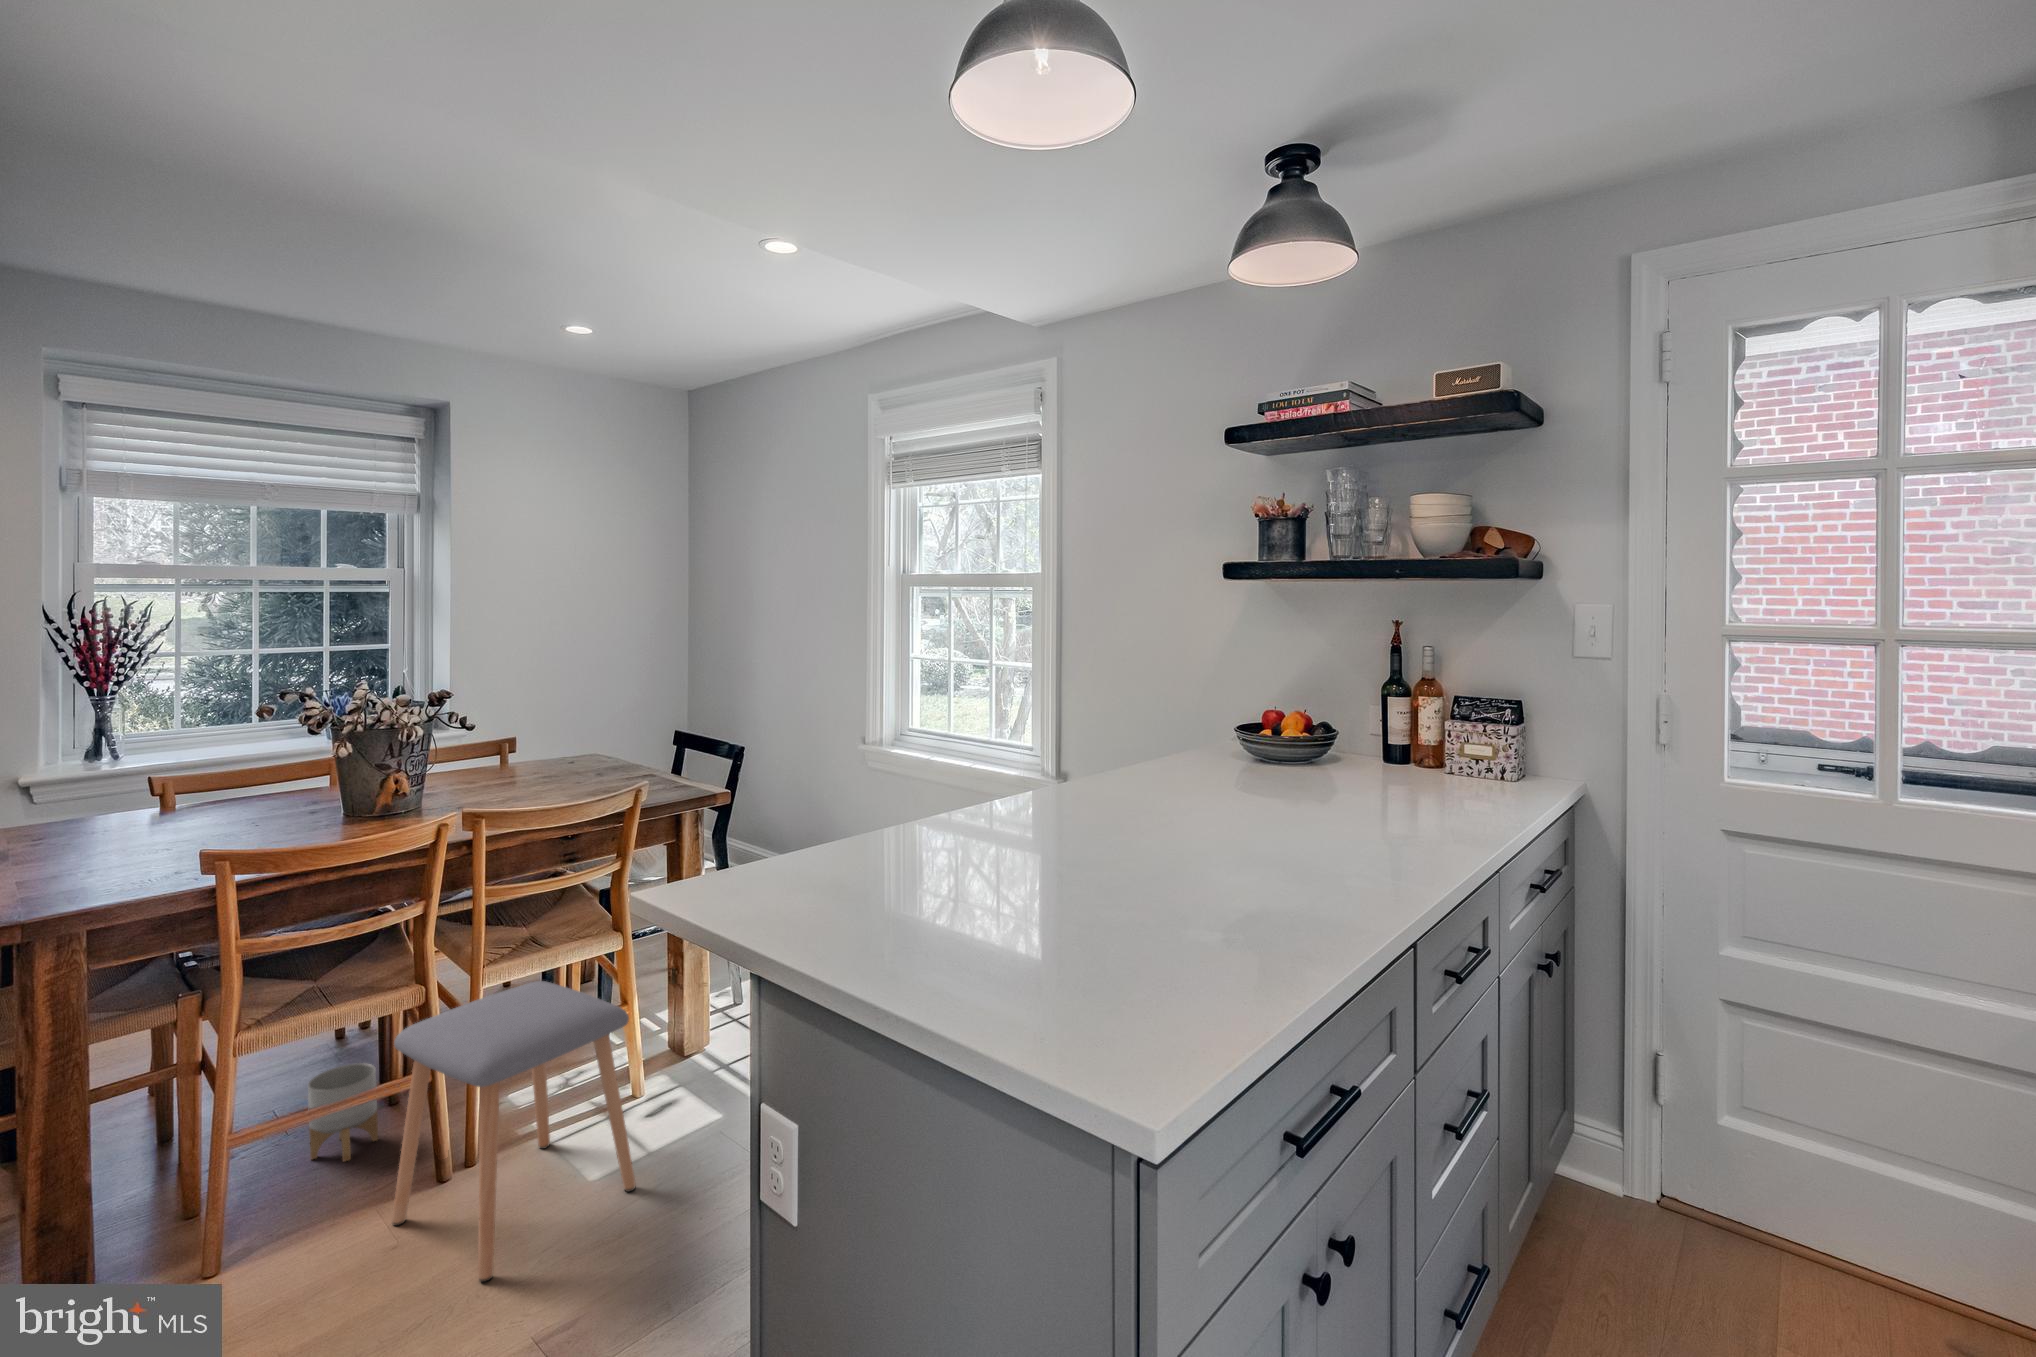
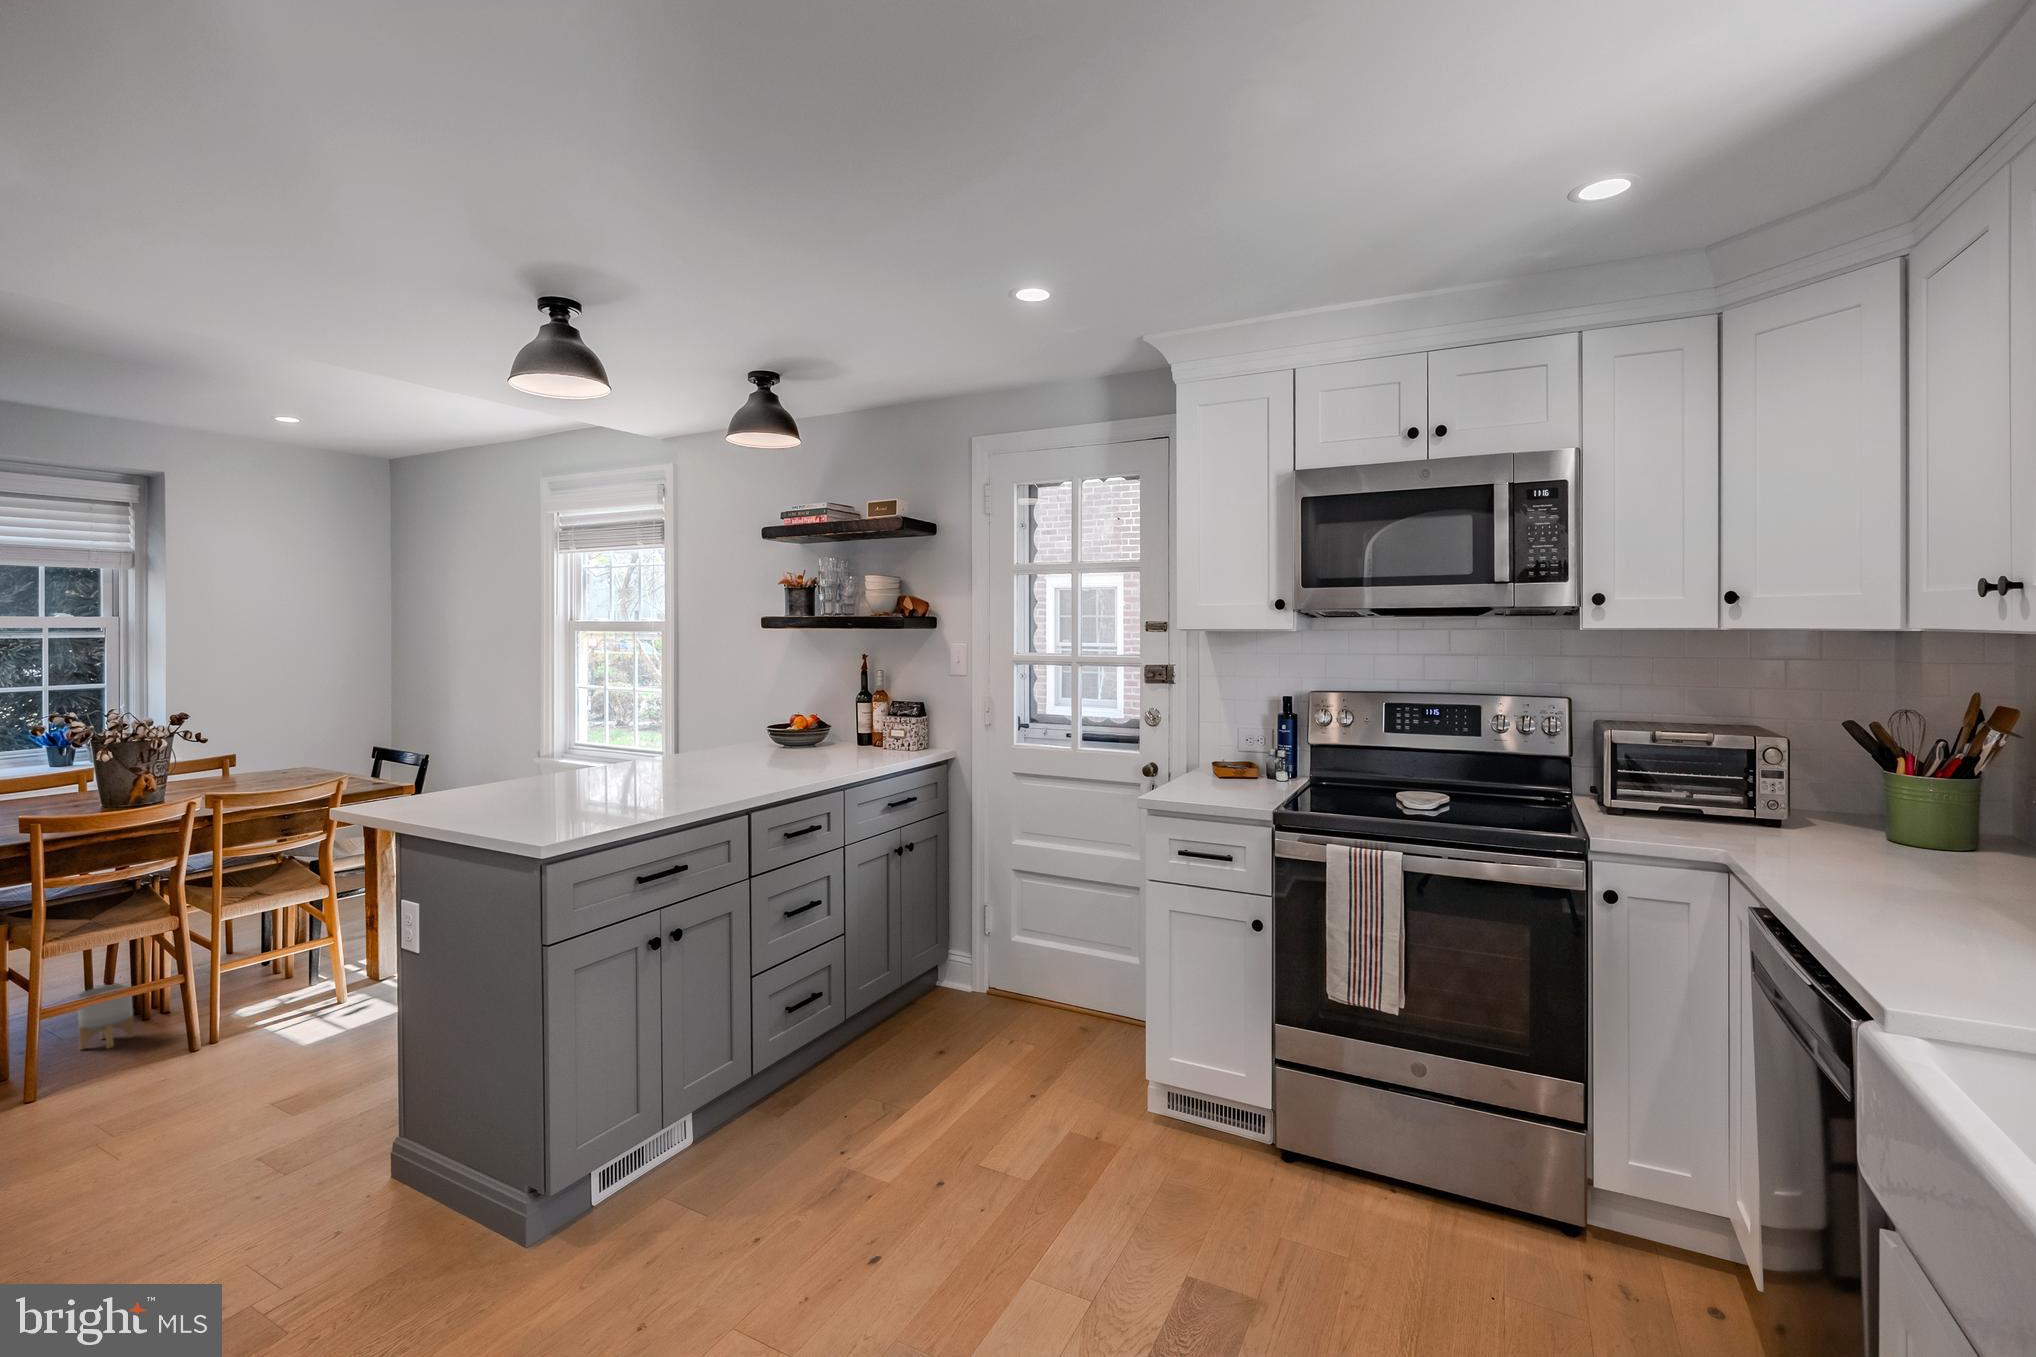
stool: present [392,981,636,1282] -> none [154,912,339,1086]

